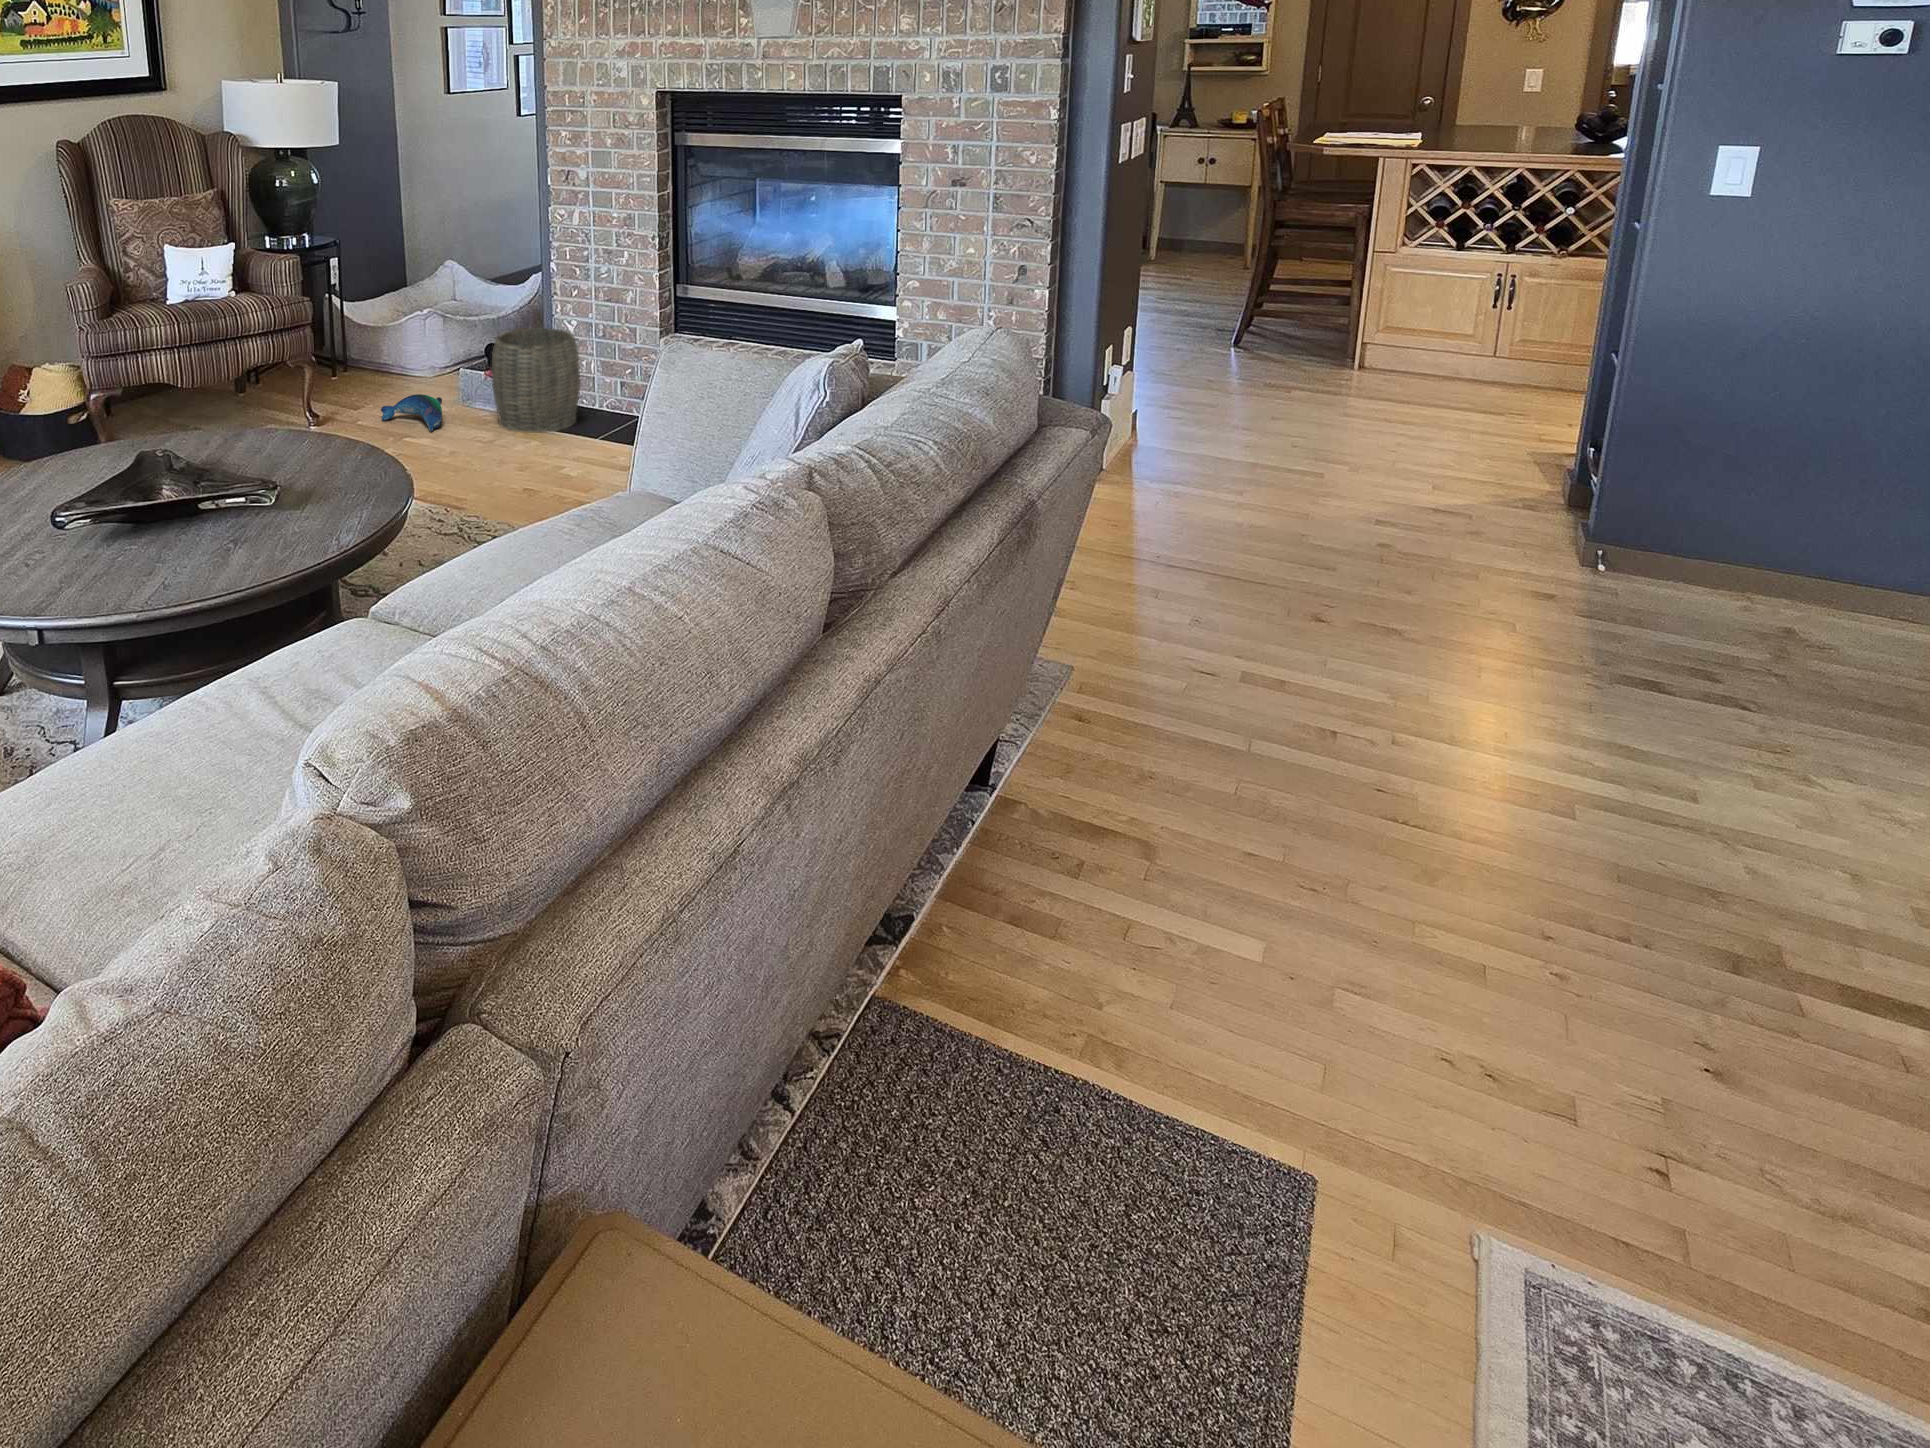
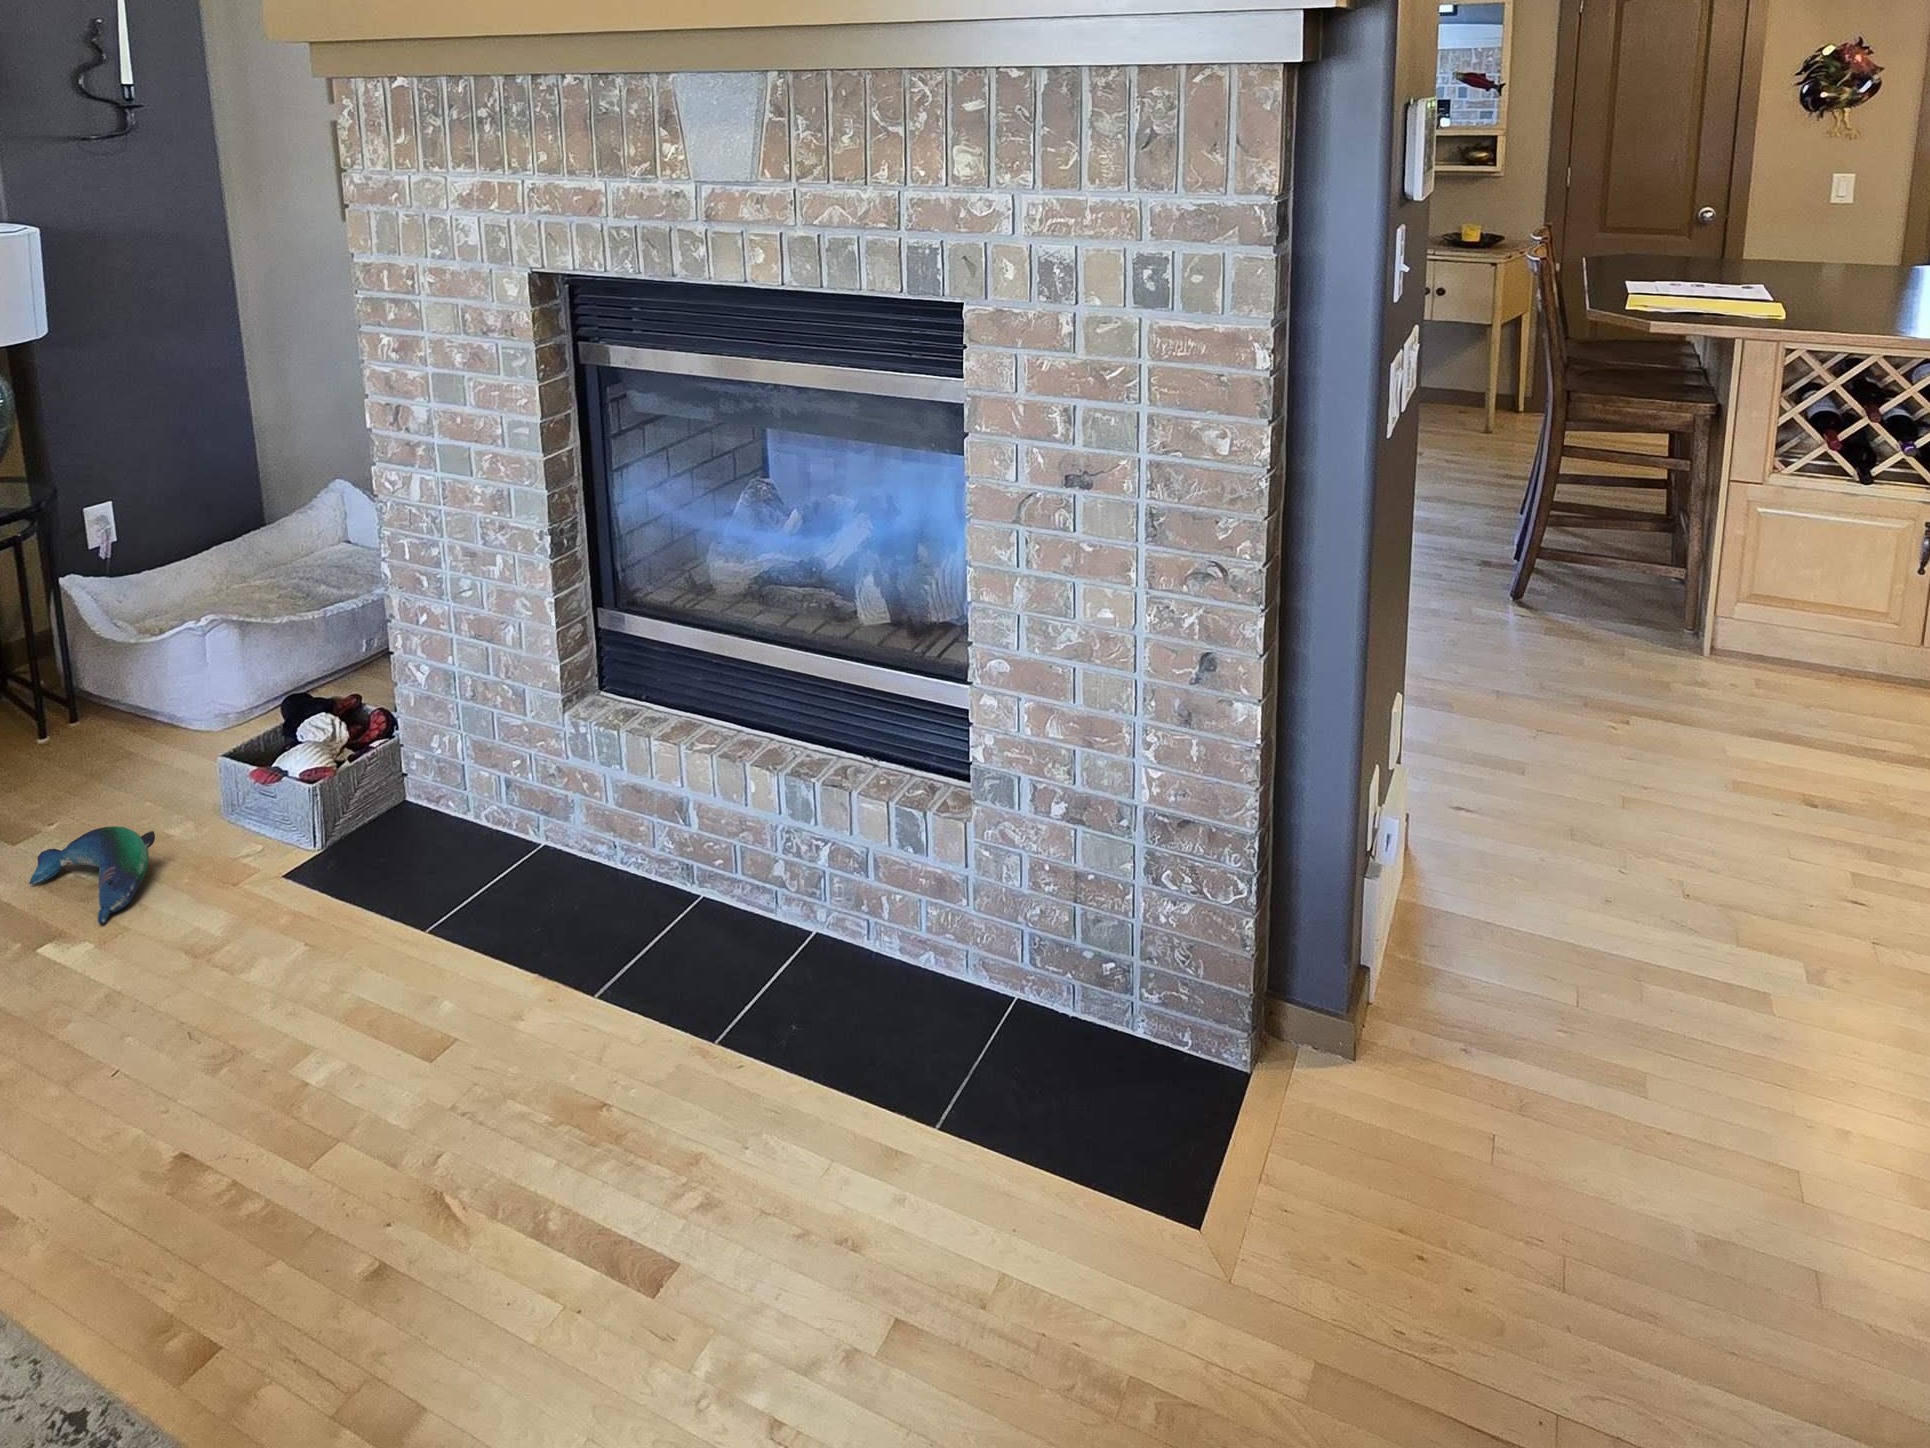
woven basket: present [492,328,580,433] -> none [235,685,422,915]

